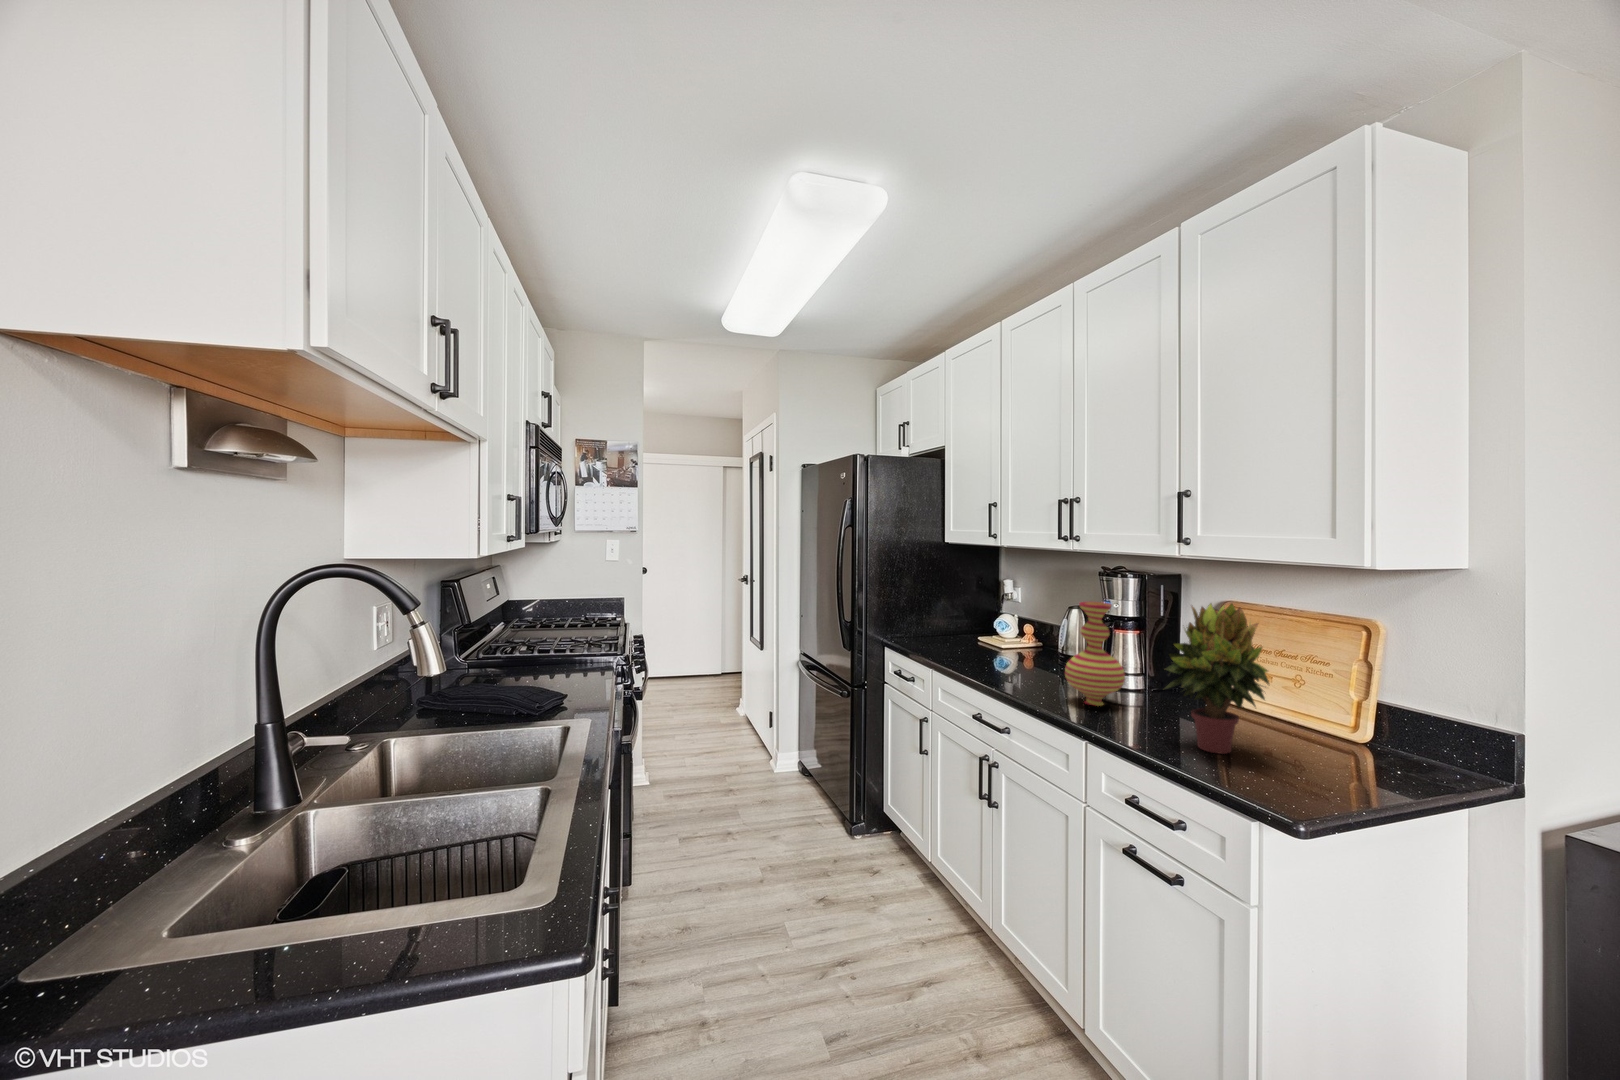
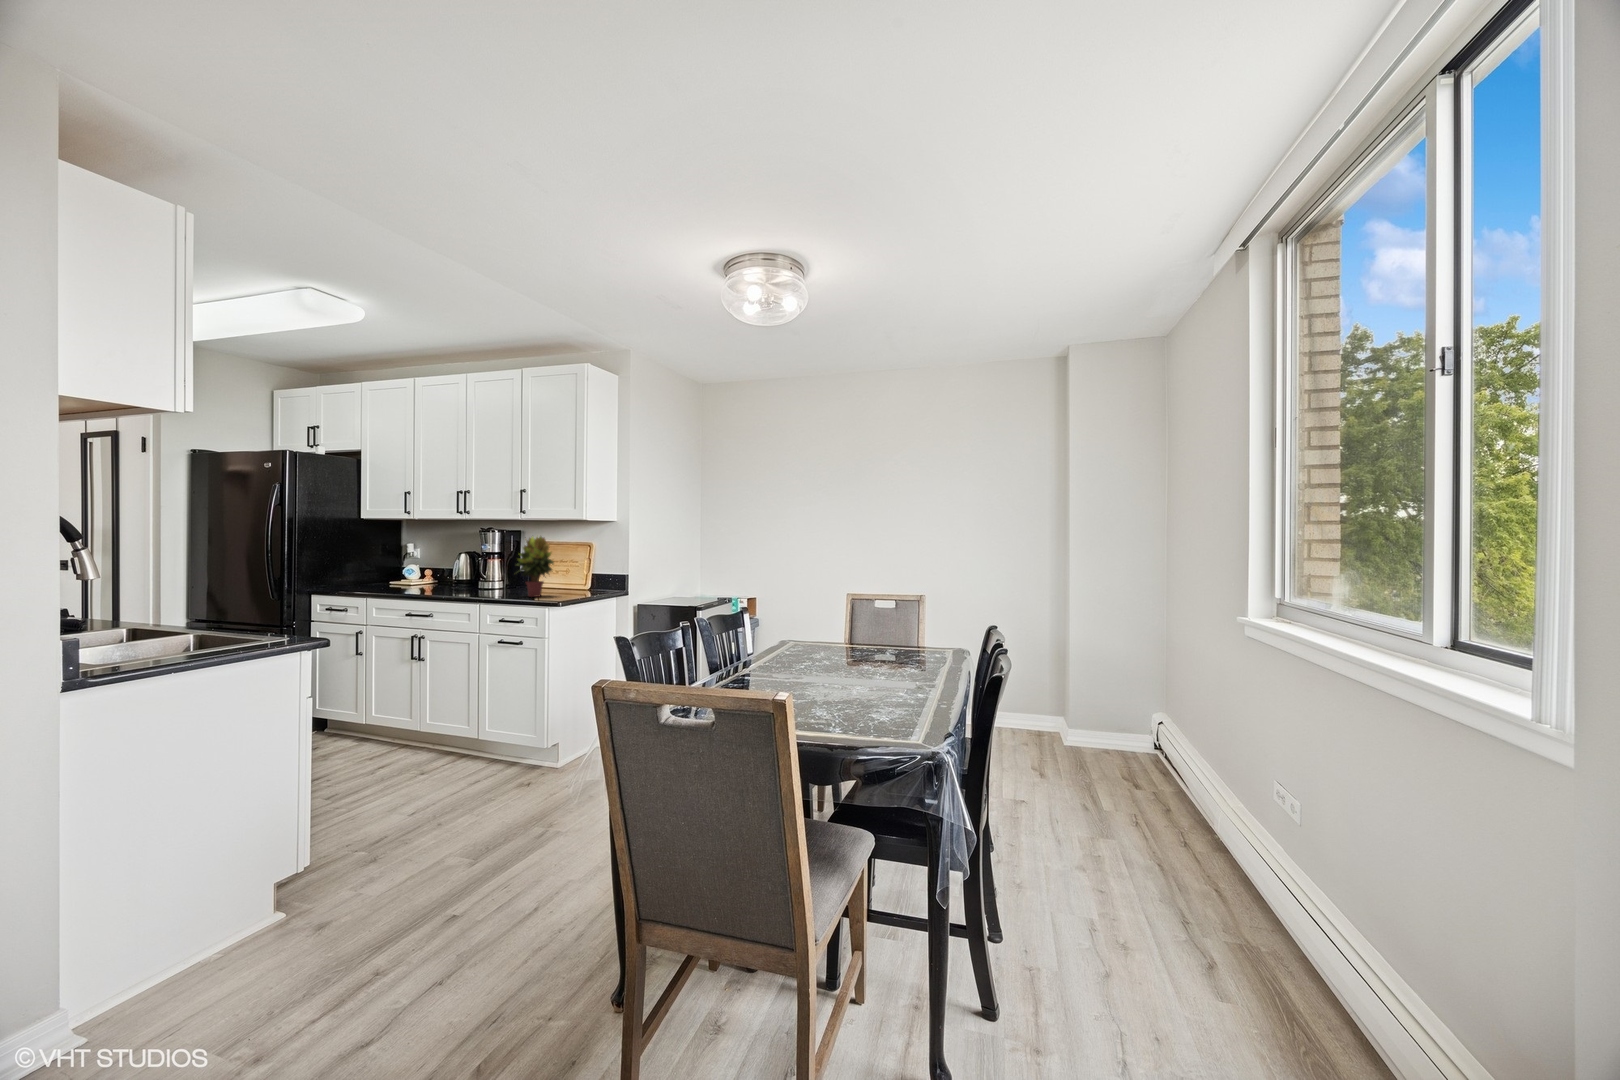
vase: present [1065,602,1125,706] -> none [464,543,495,594]

